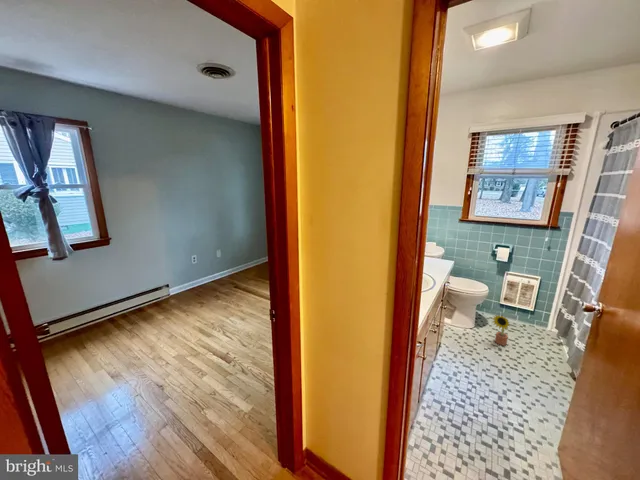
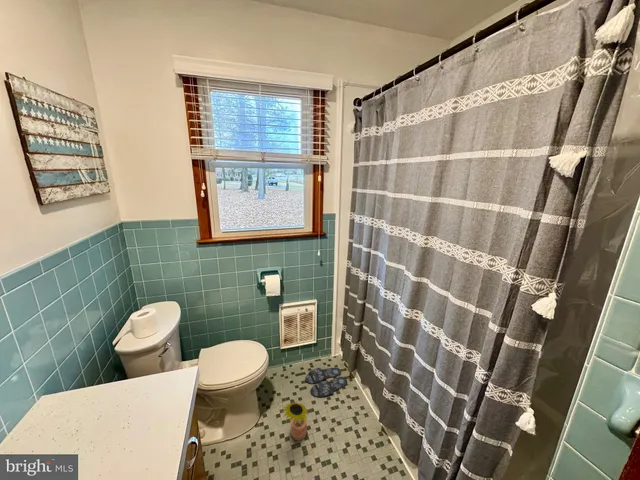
slippers: none [515,327,555,345] -> present [305,368,347,397]

